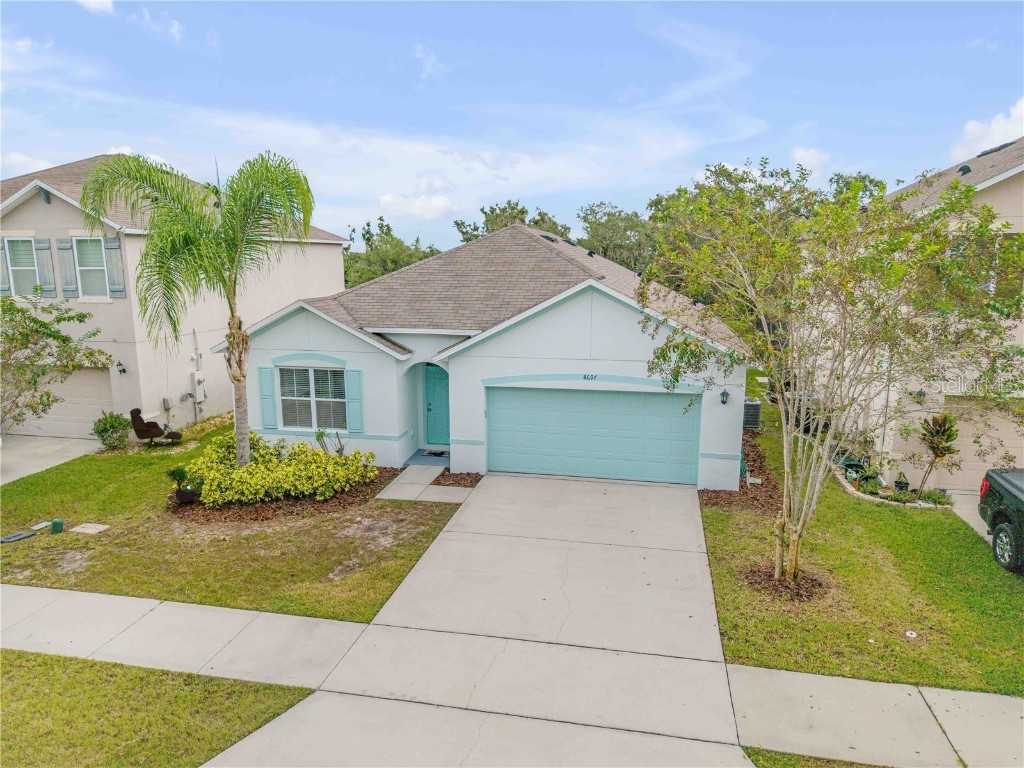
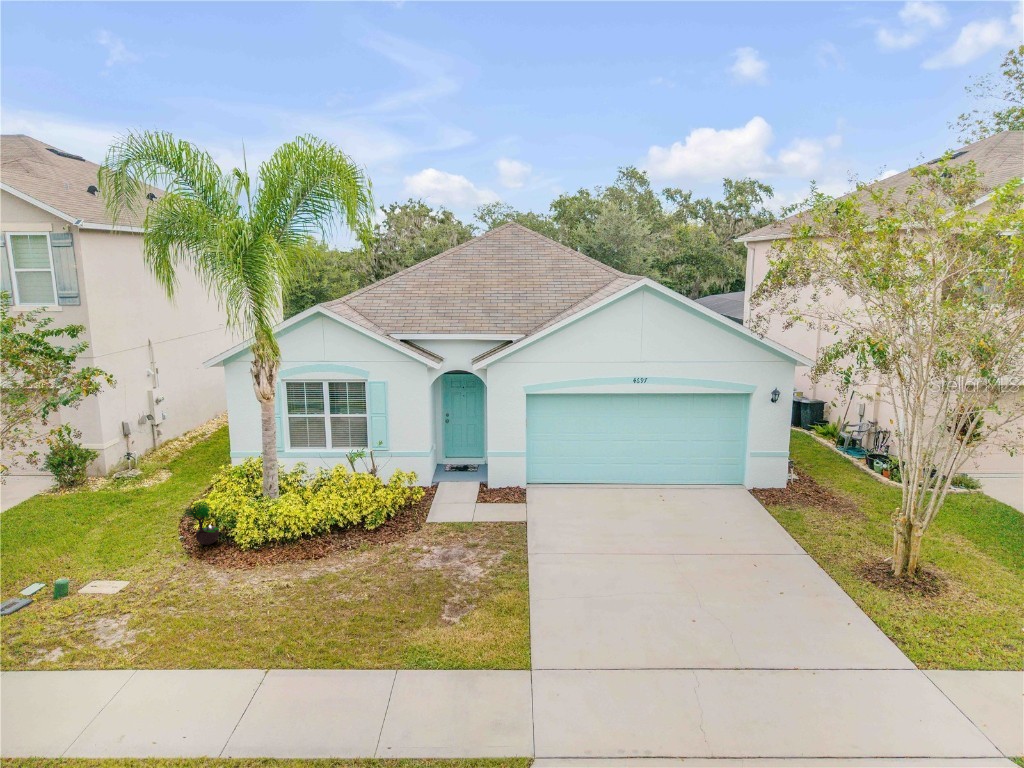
lounge chair: present [130,408,182,449] -> none [89,435,153,483]

